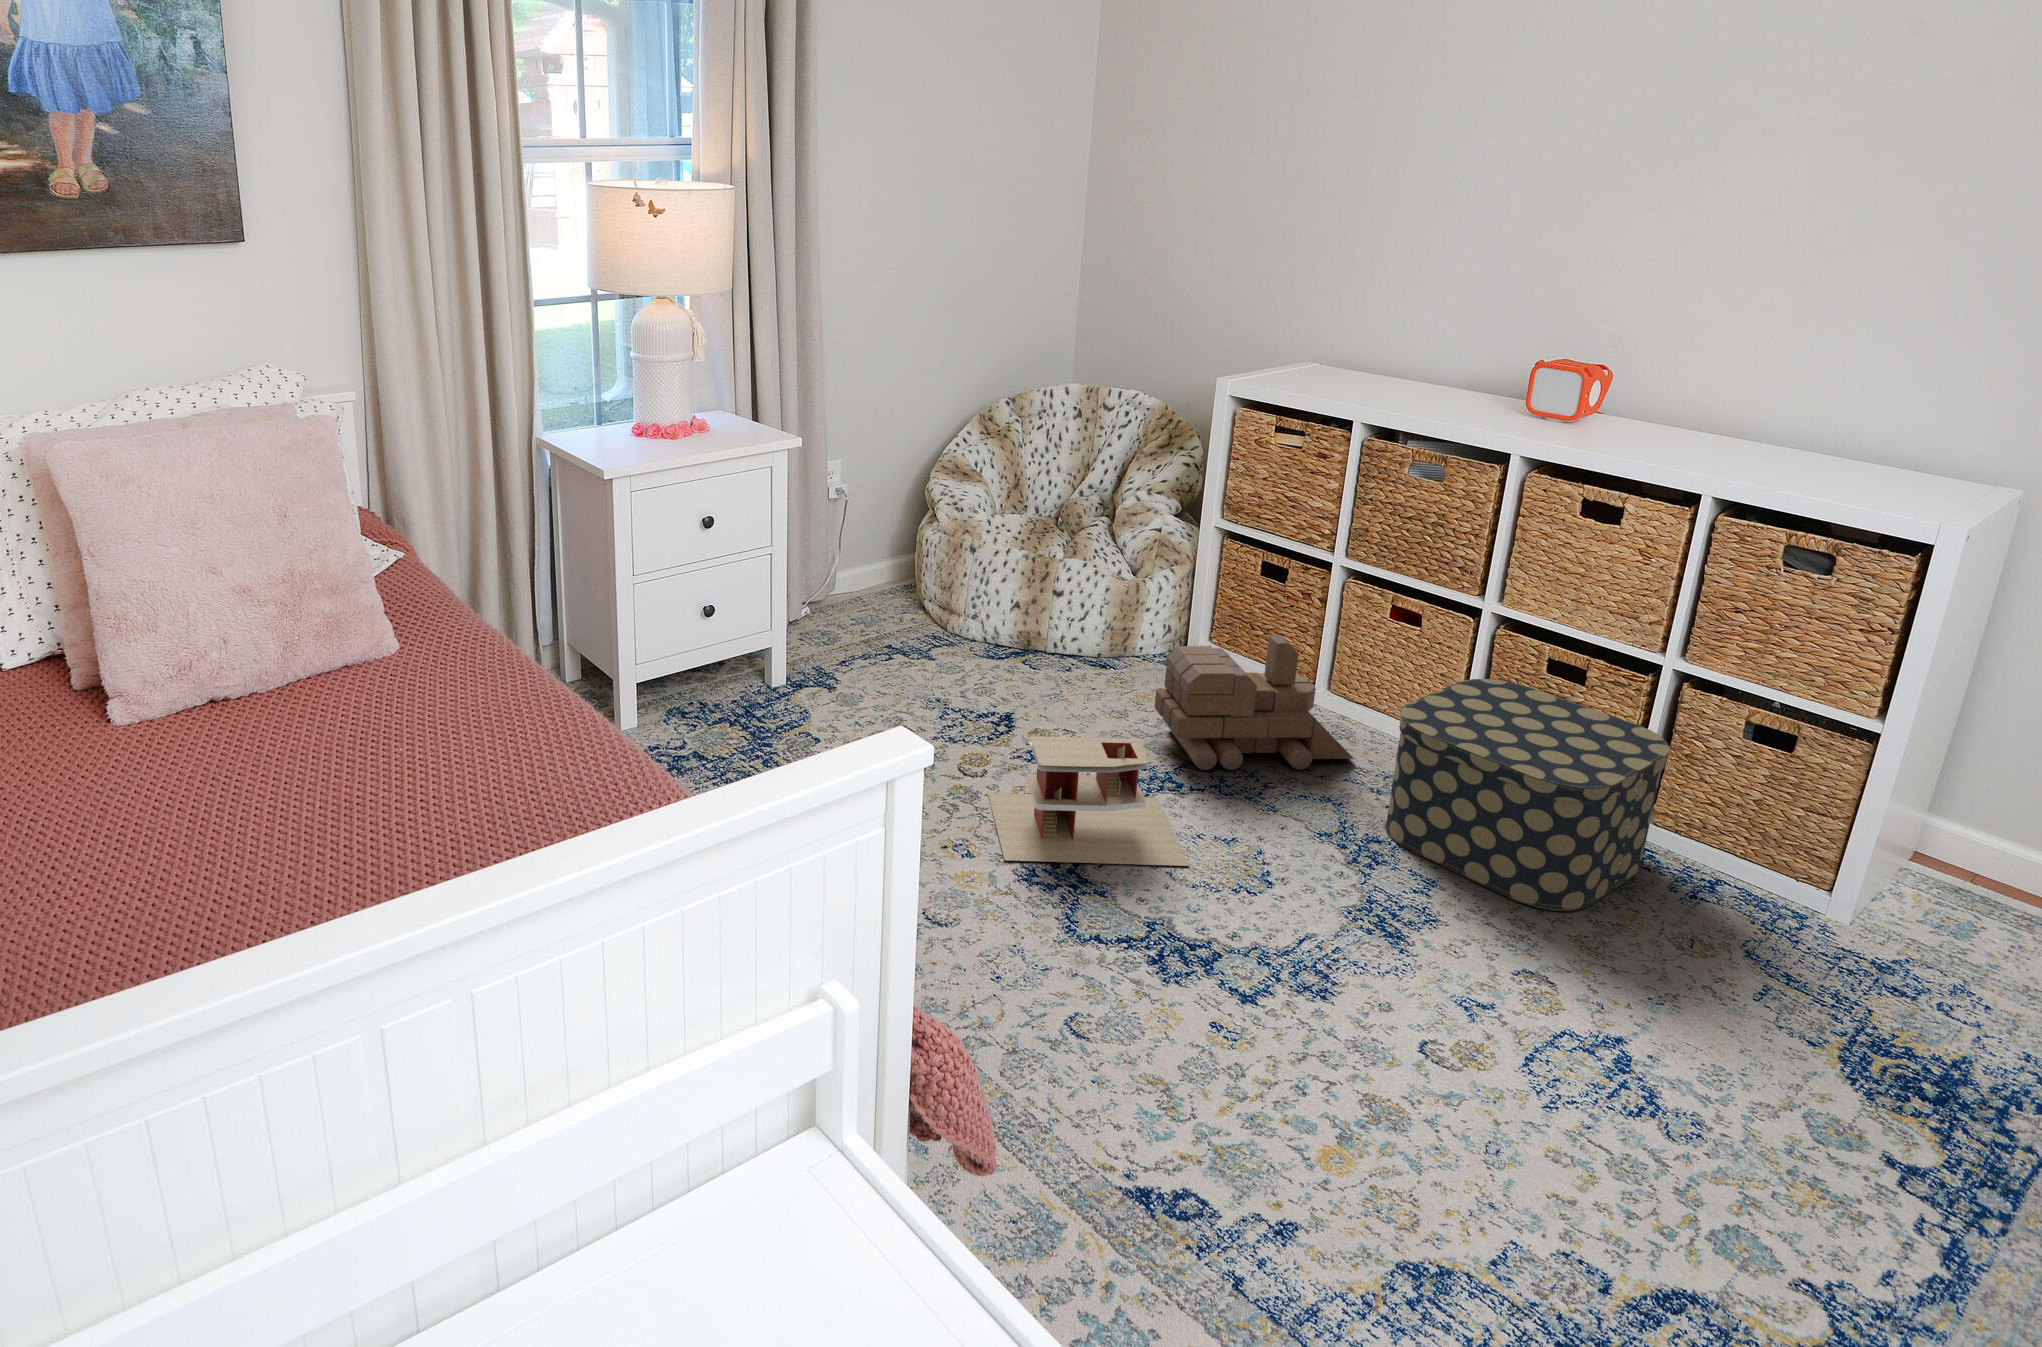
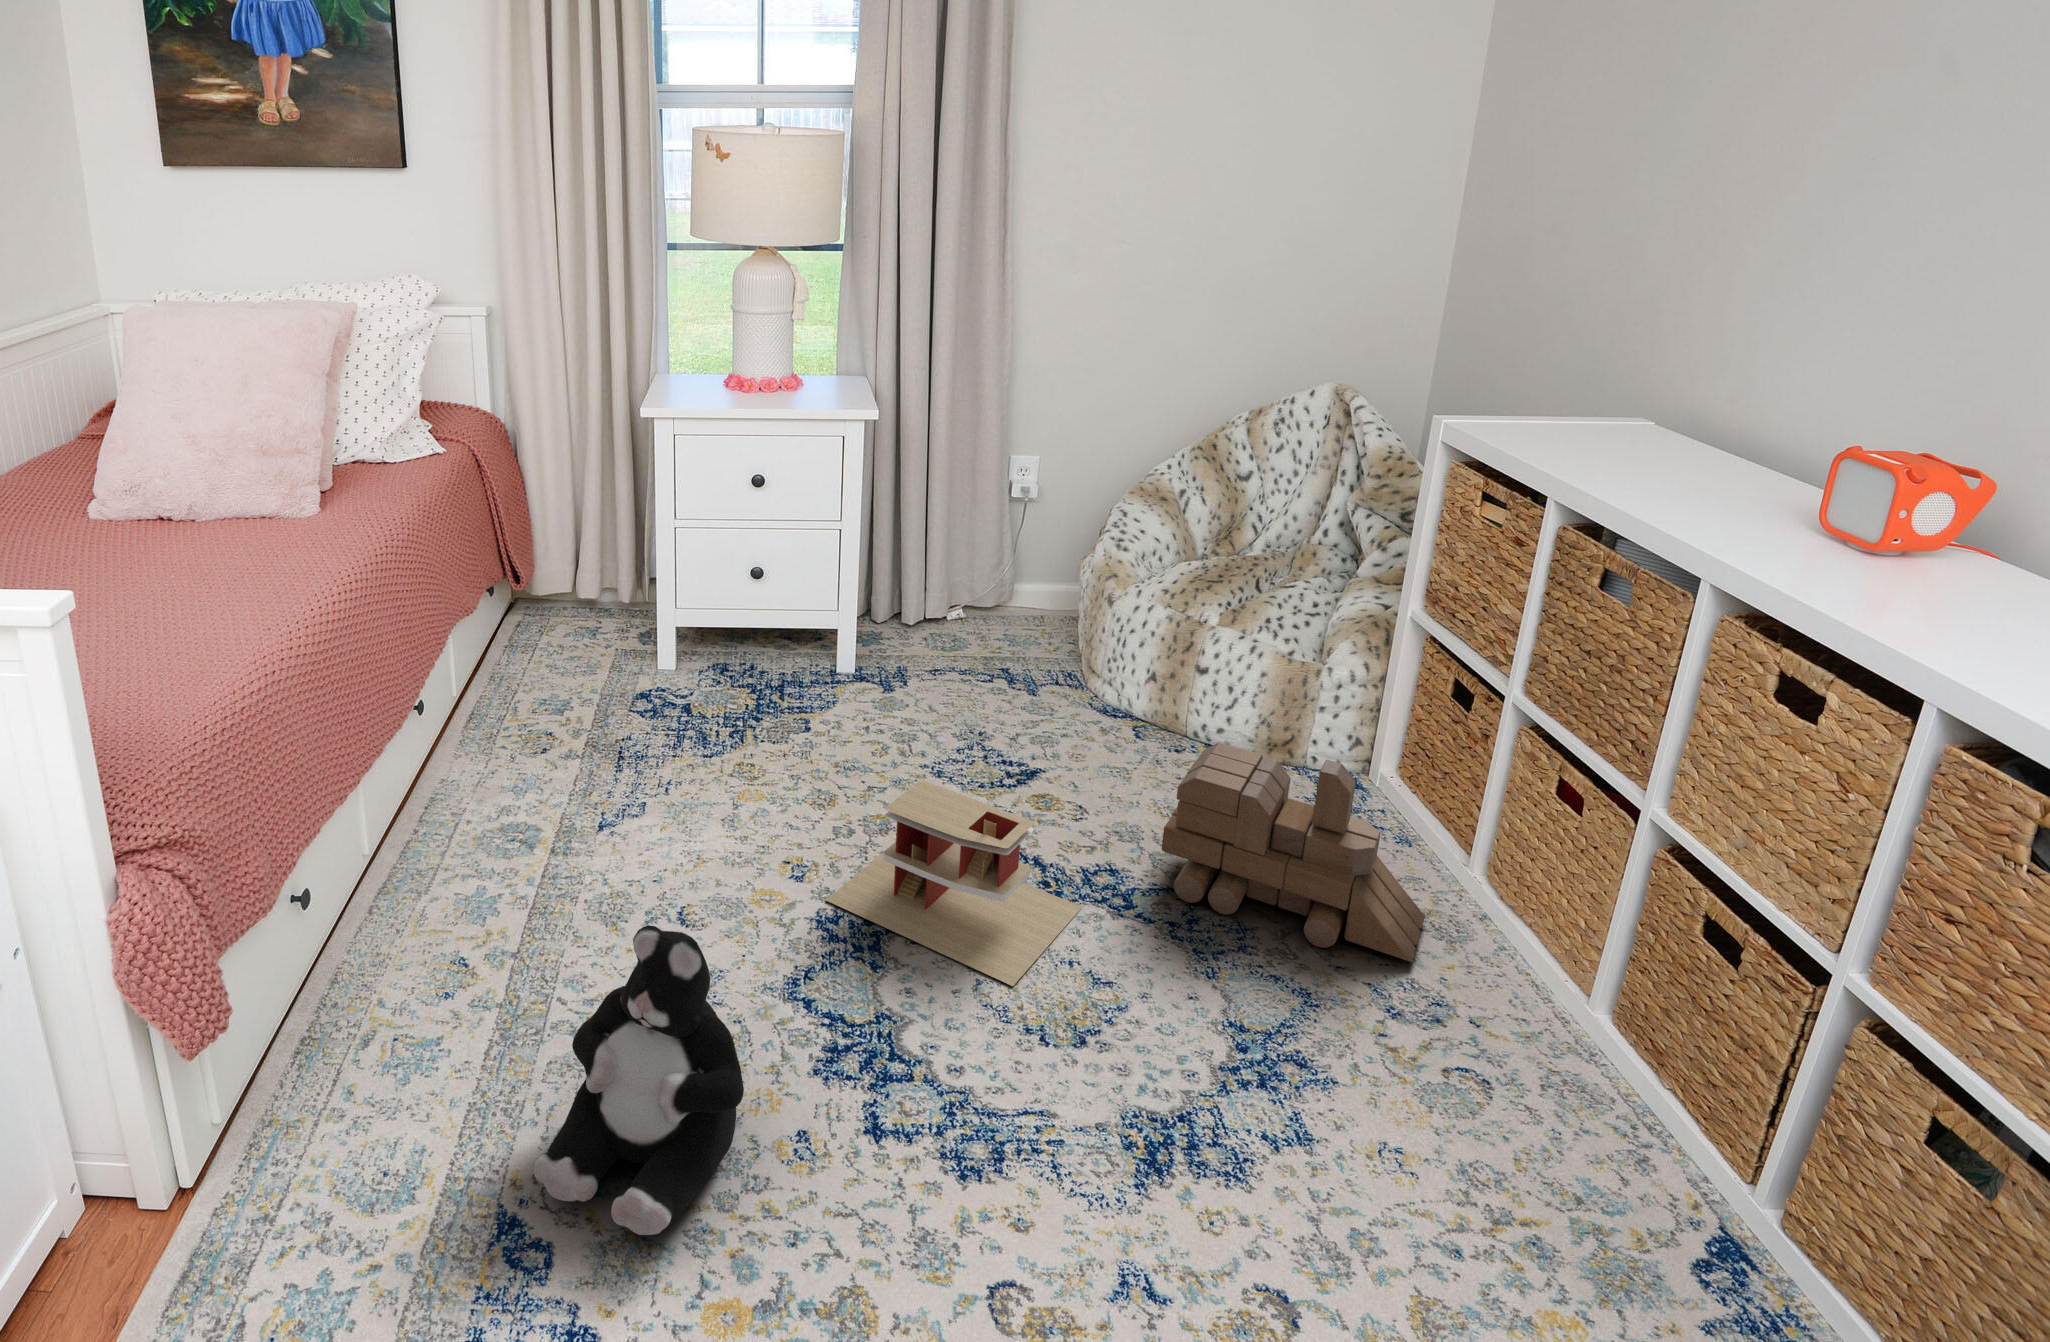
storage box: present [1385,679,1670,911] -> none [1328,894,1774,1280]
plush toy: none [1061,885,1256,1144] -> present [534,925,744,1235]

